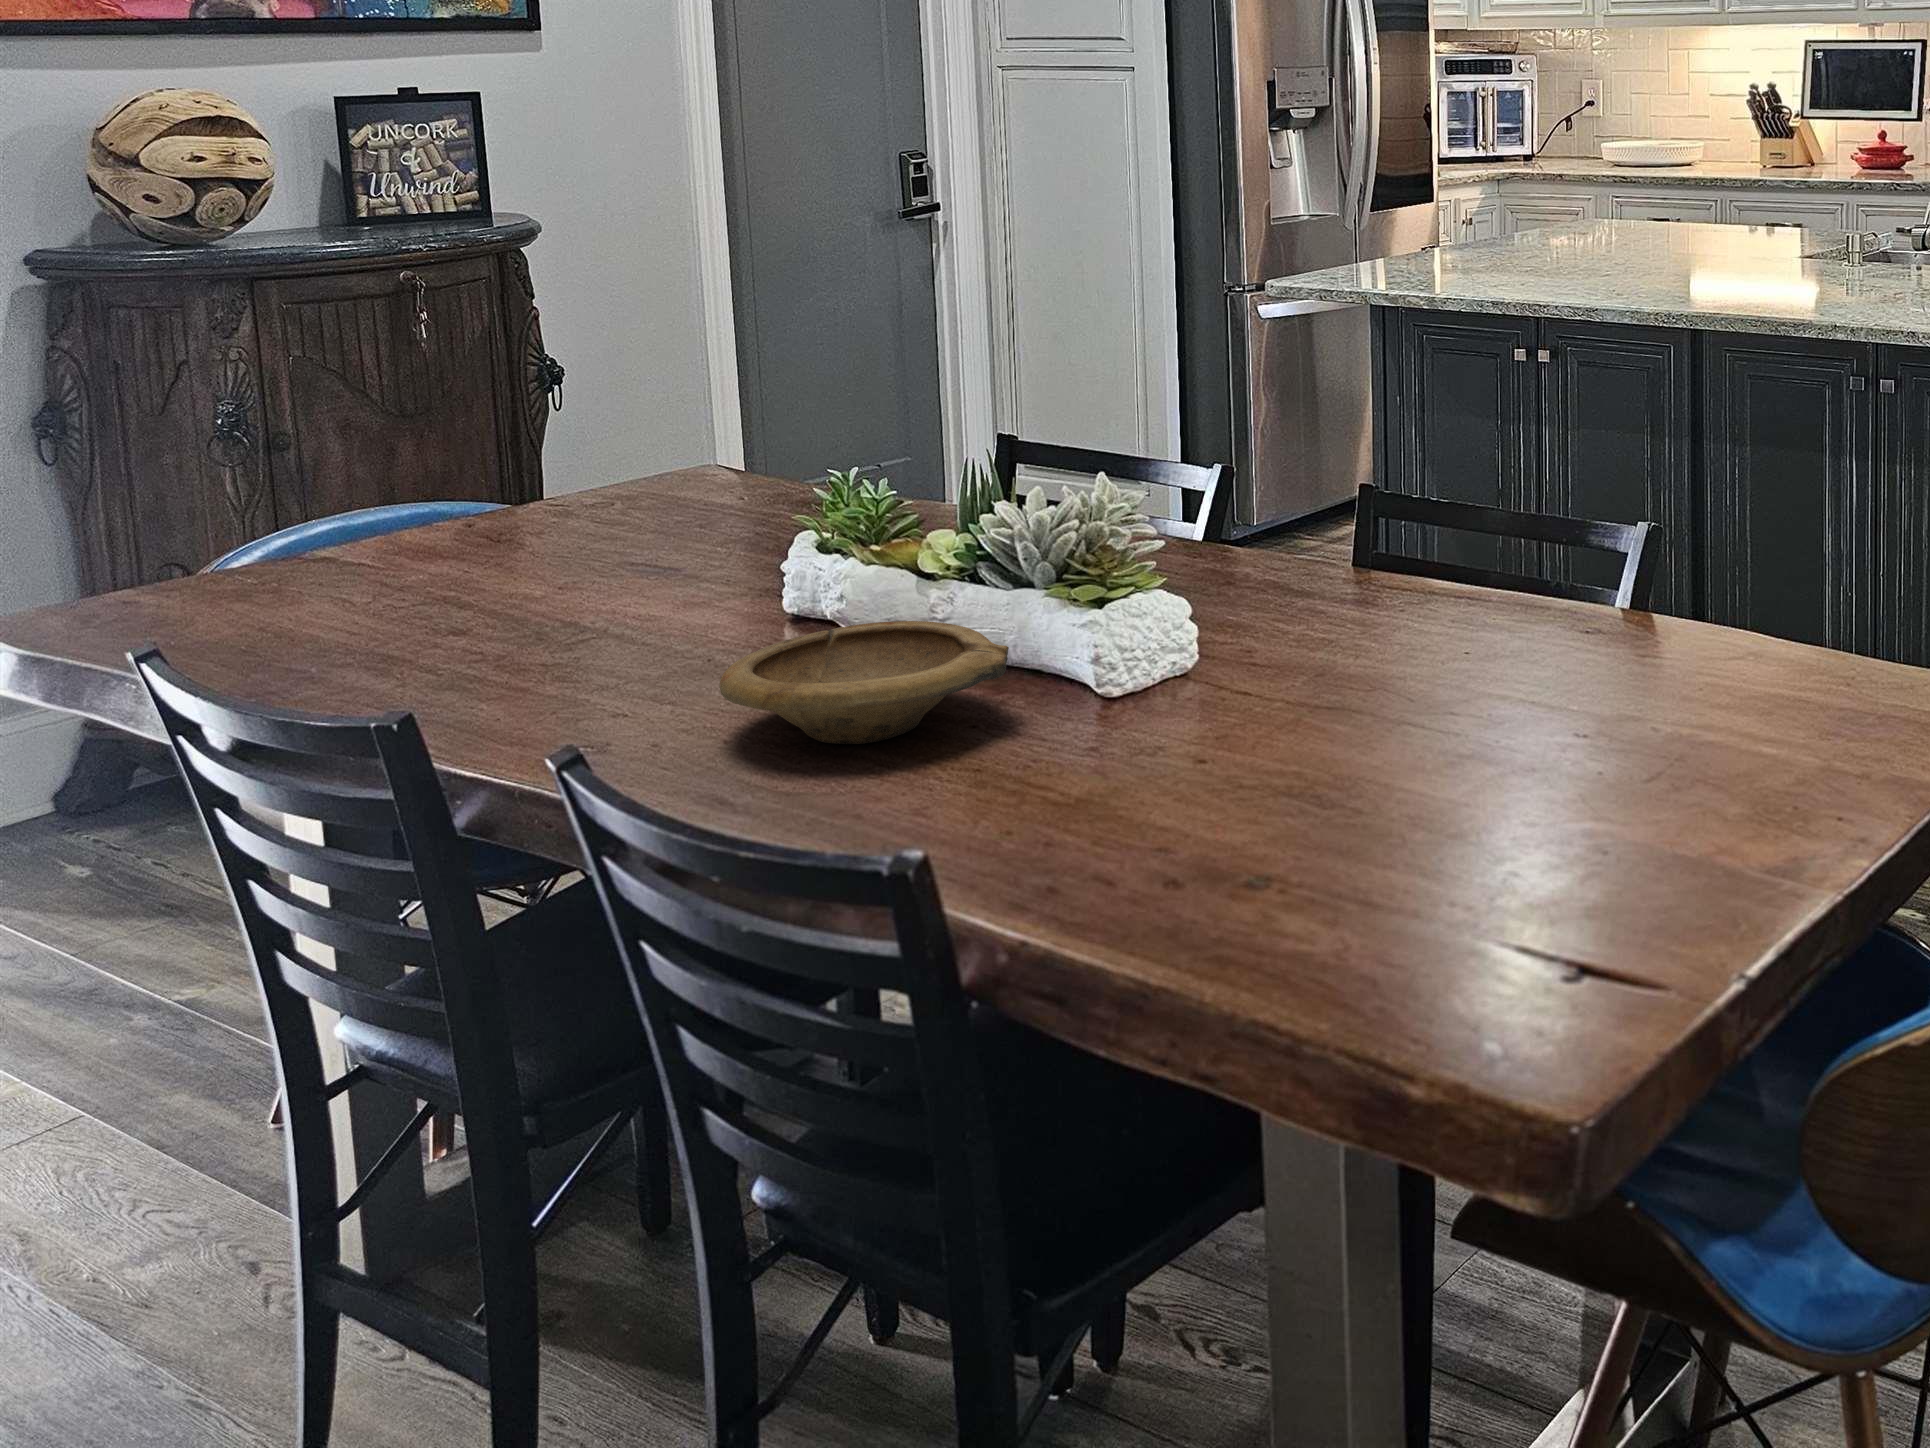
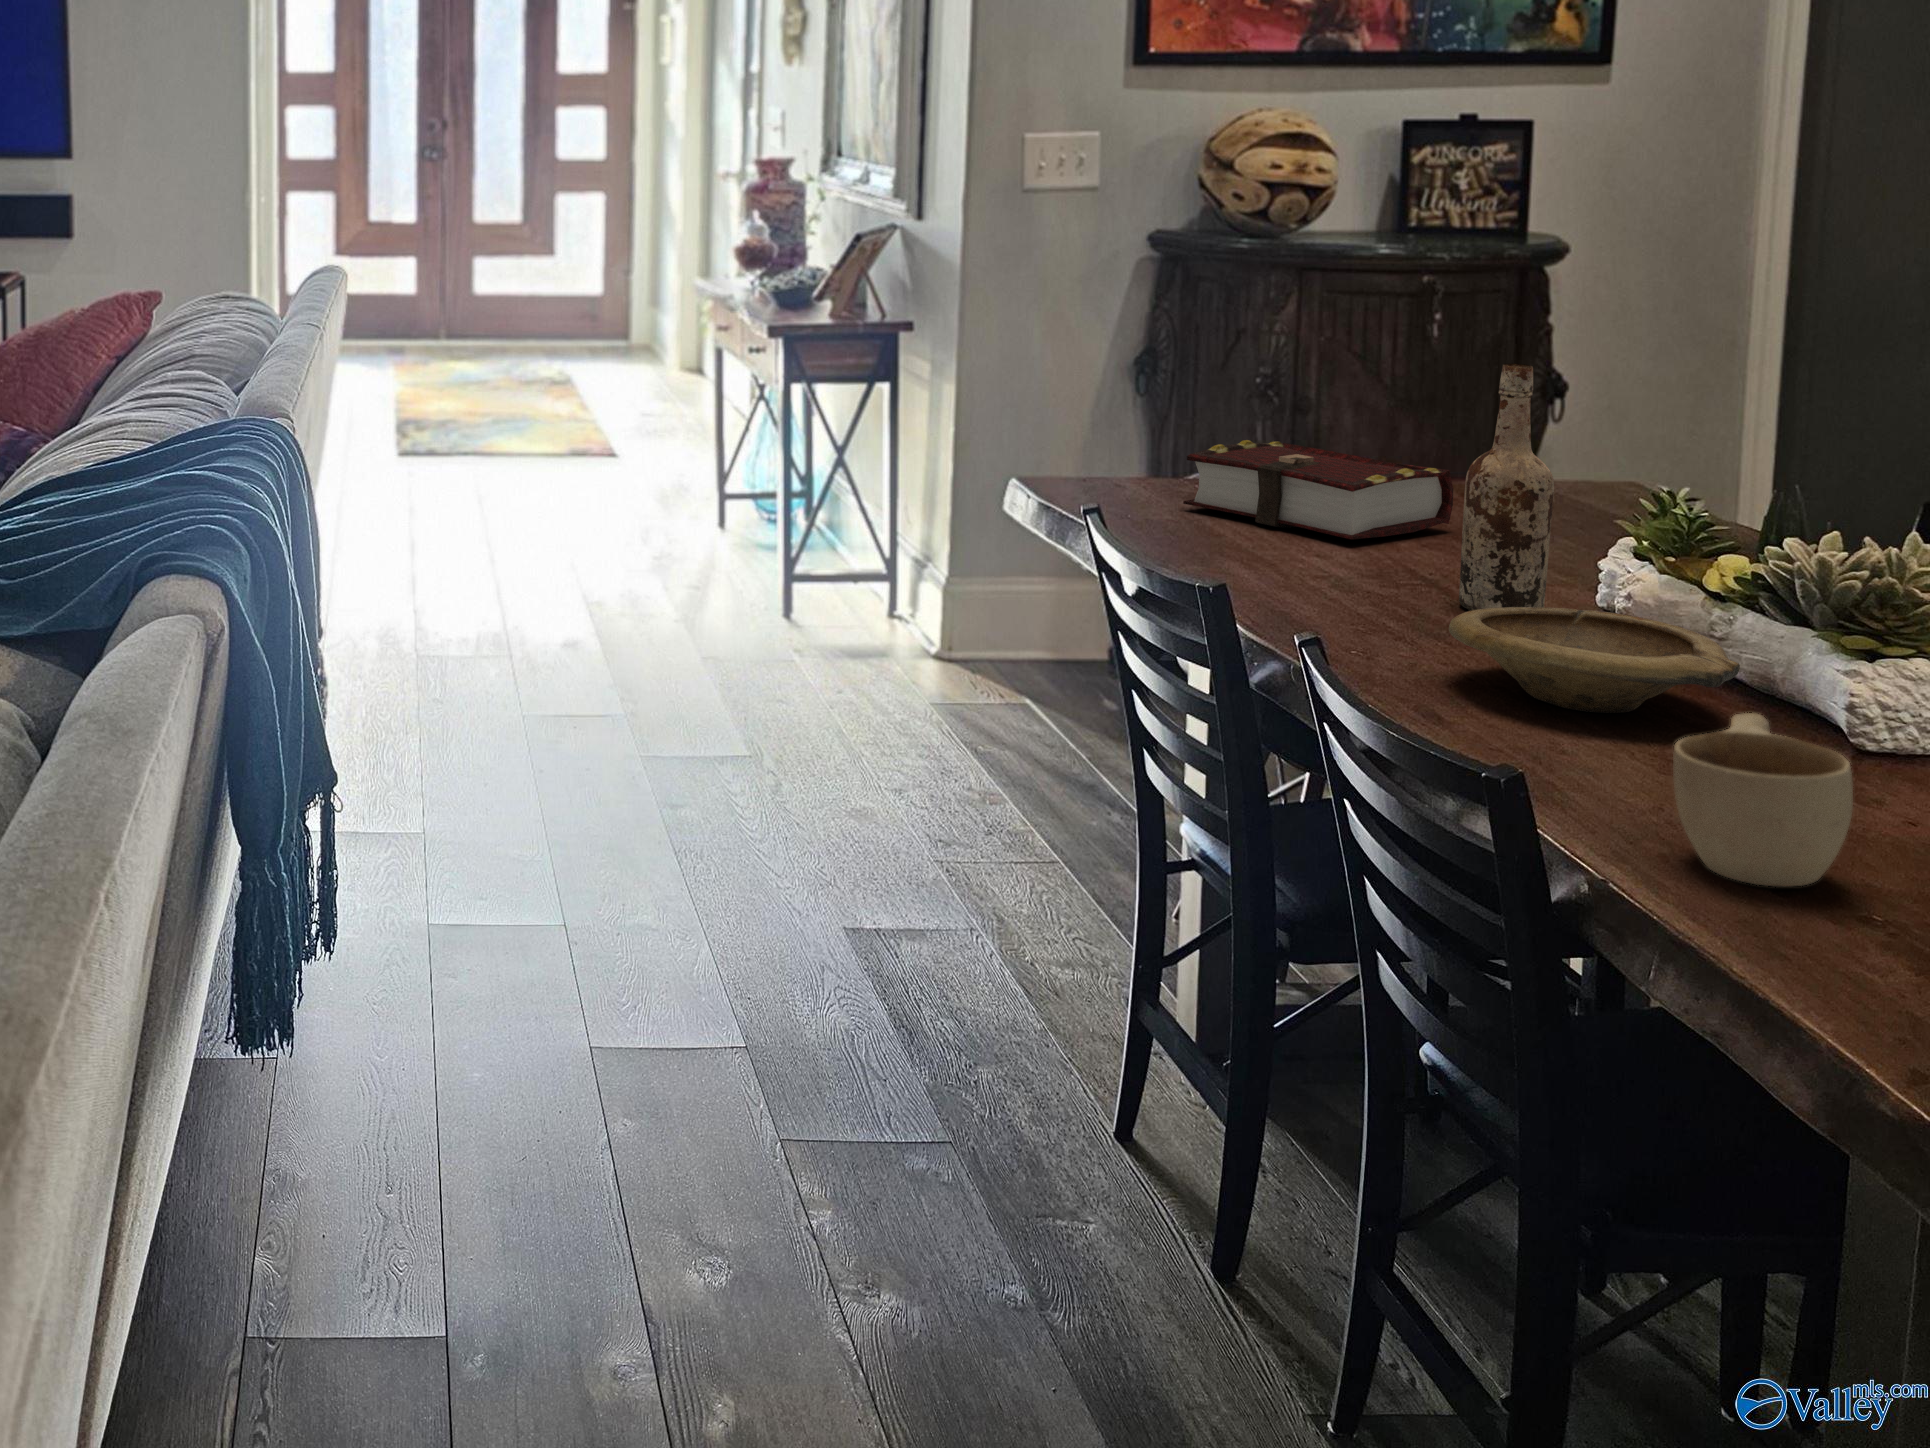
wine bottle: none [649,372,750,656] -> present [1459,364,1554,611]
book: none [245,497,577,611] -> present [1183,440,1453,539]
cup: none [1075,703,1231,885] -> present [1673,713,1853,886]

